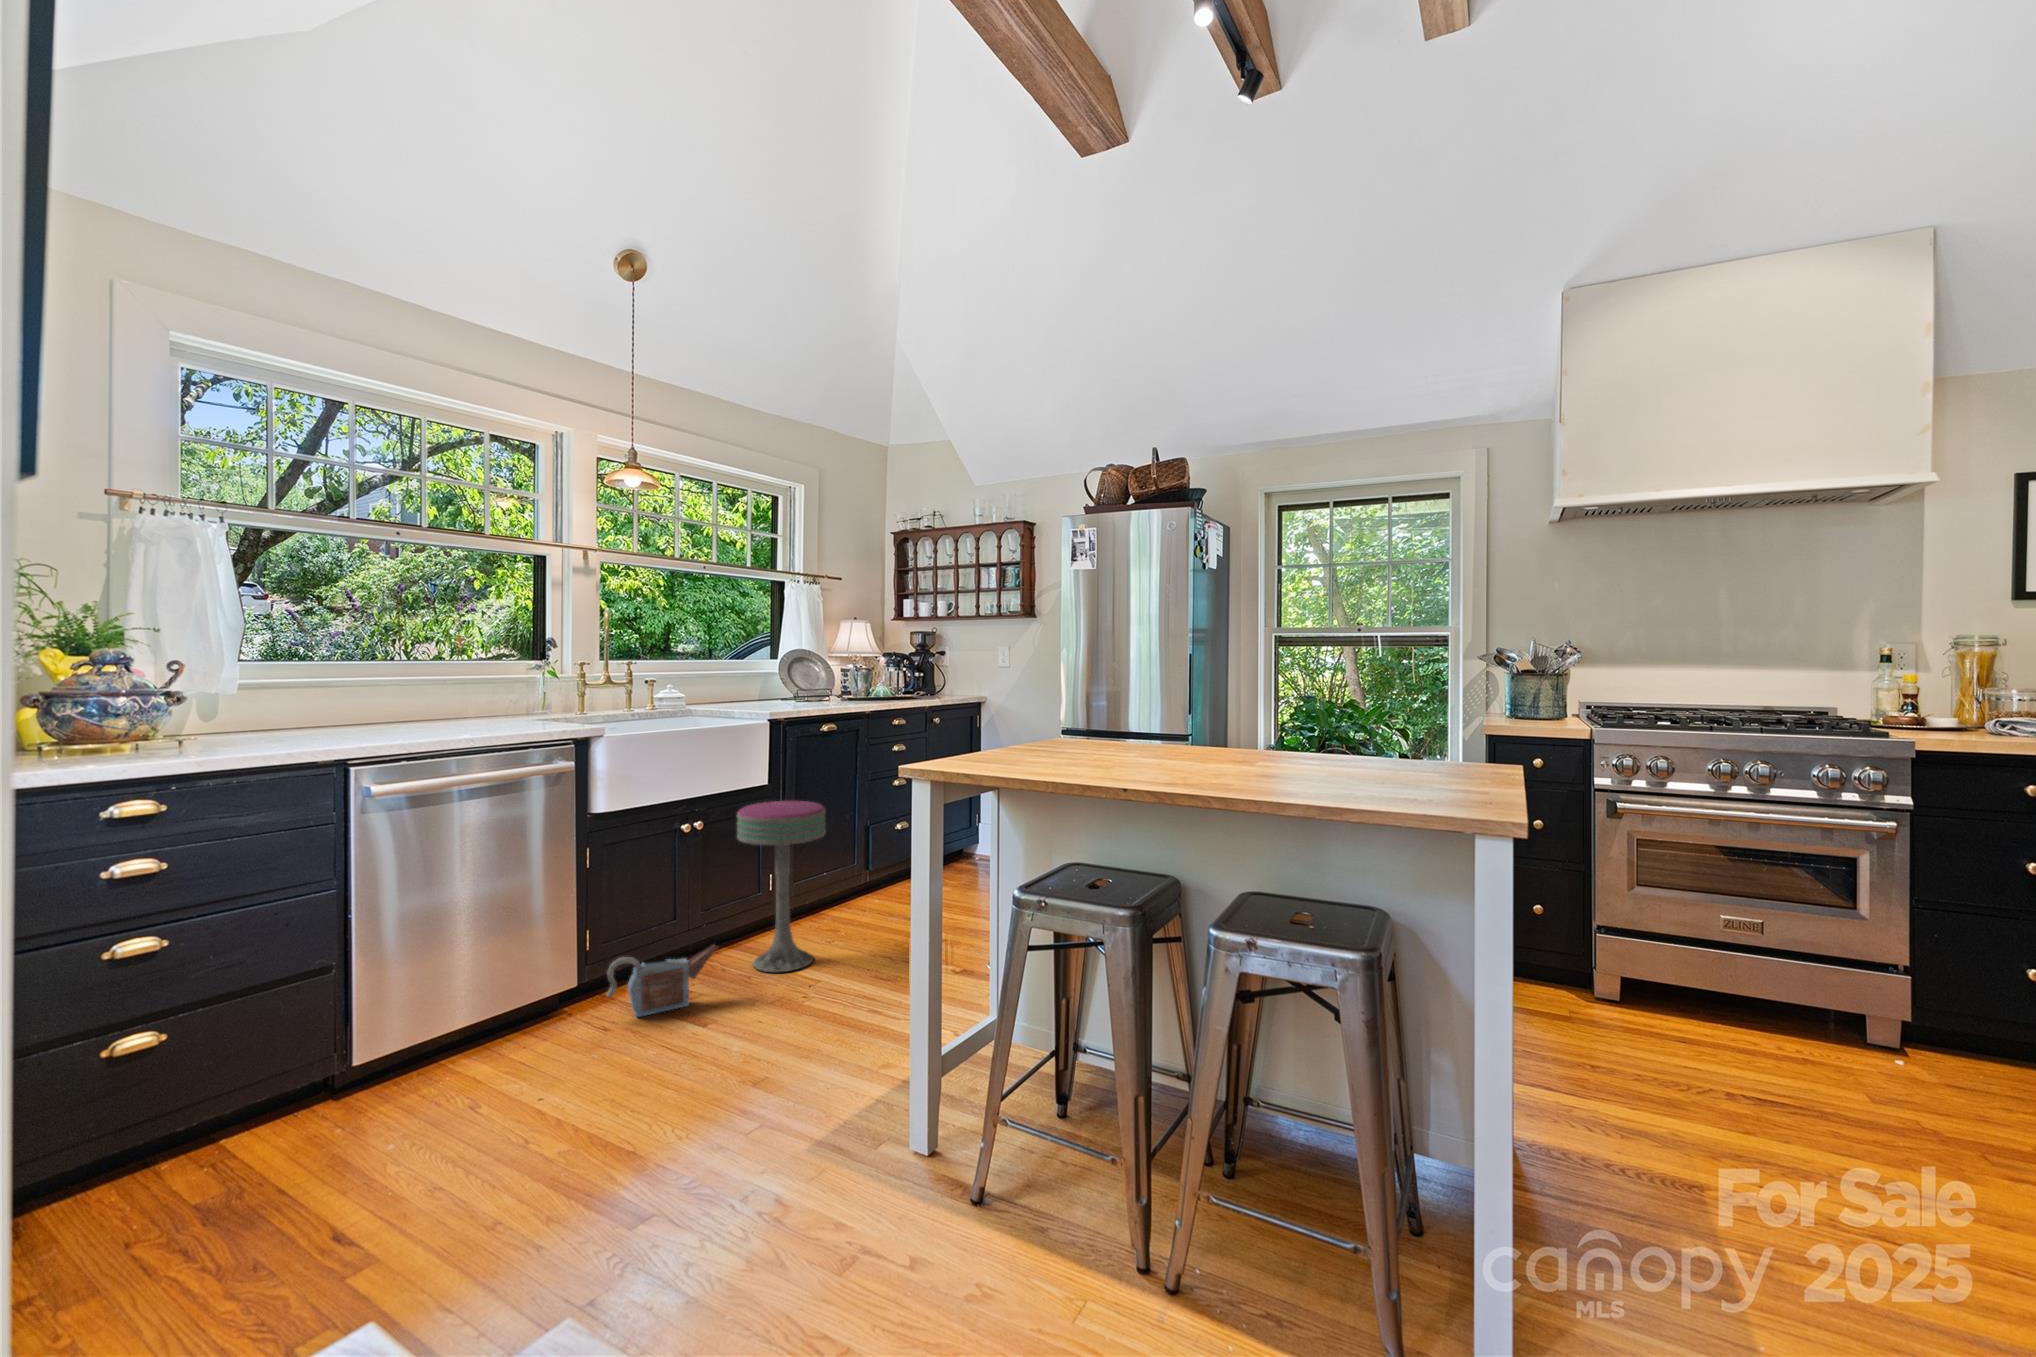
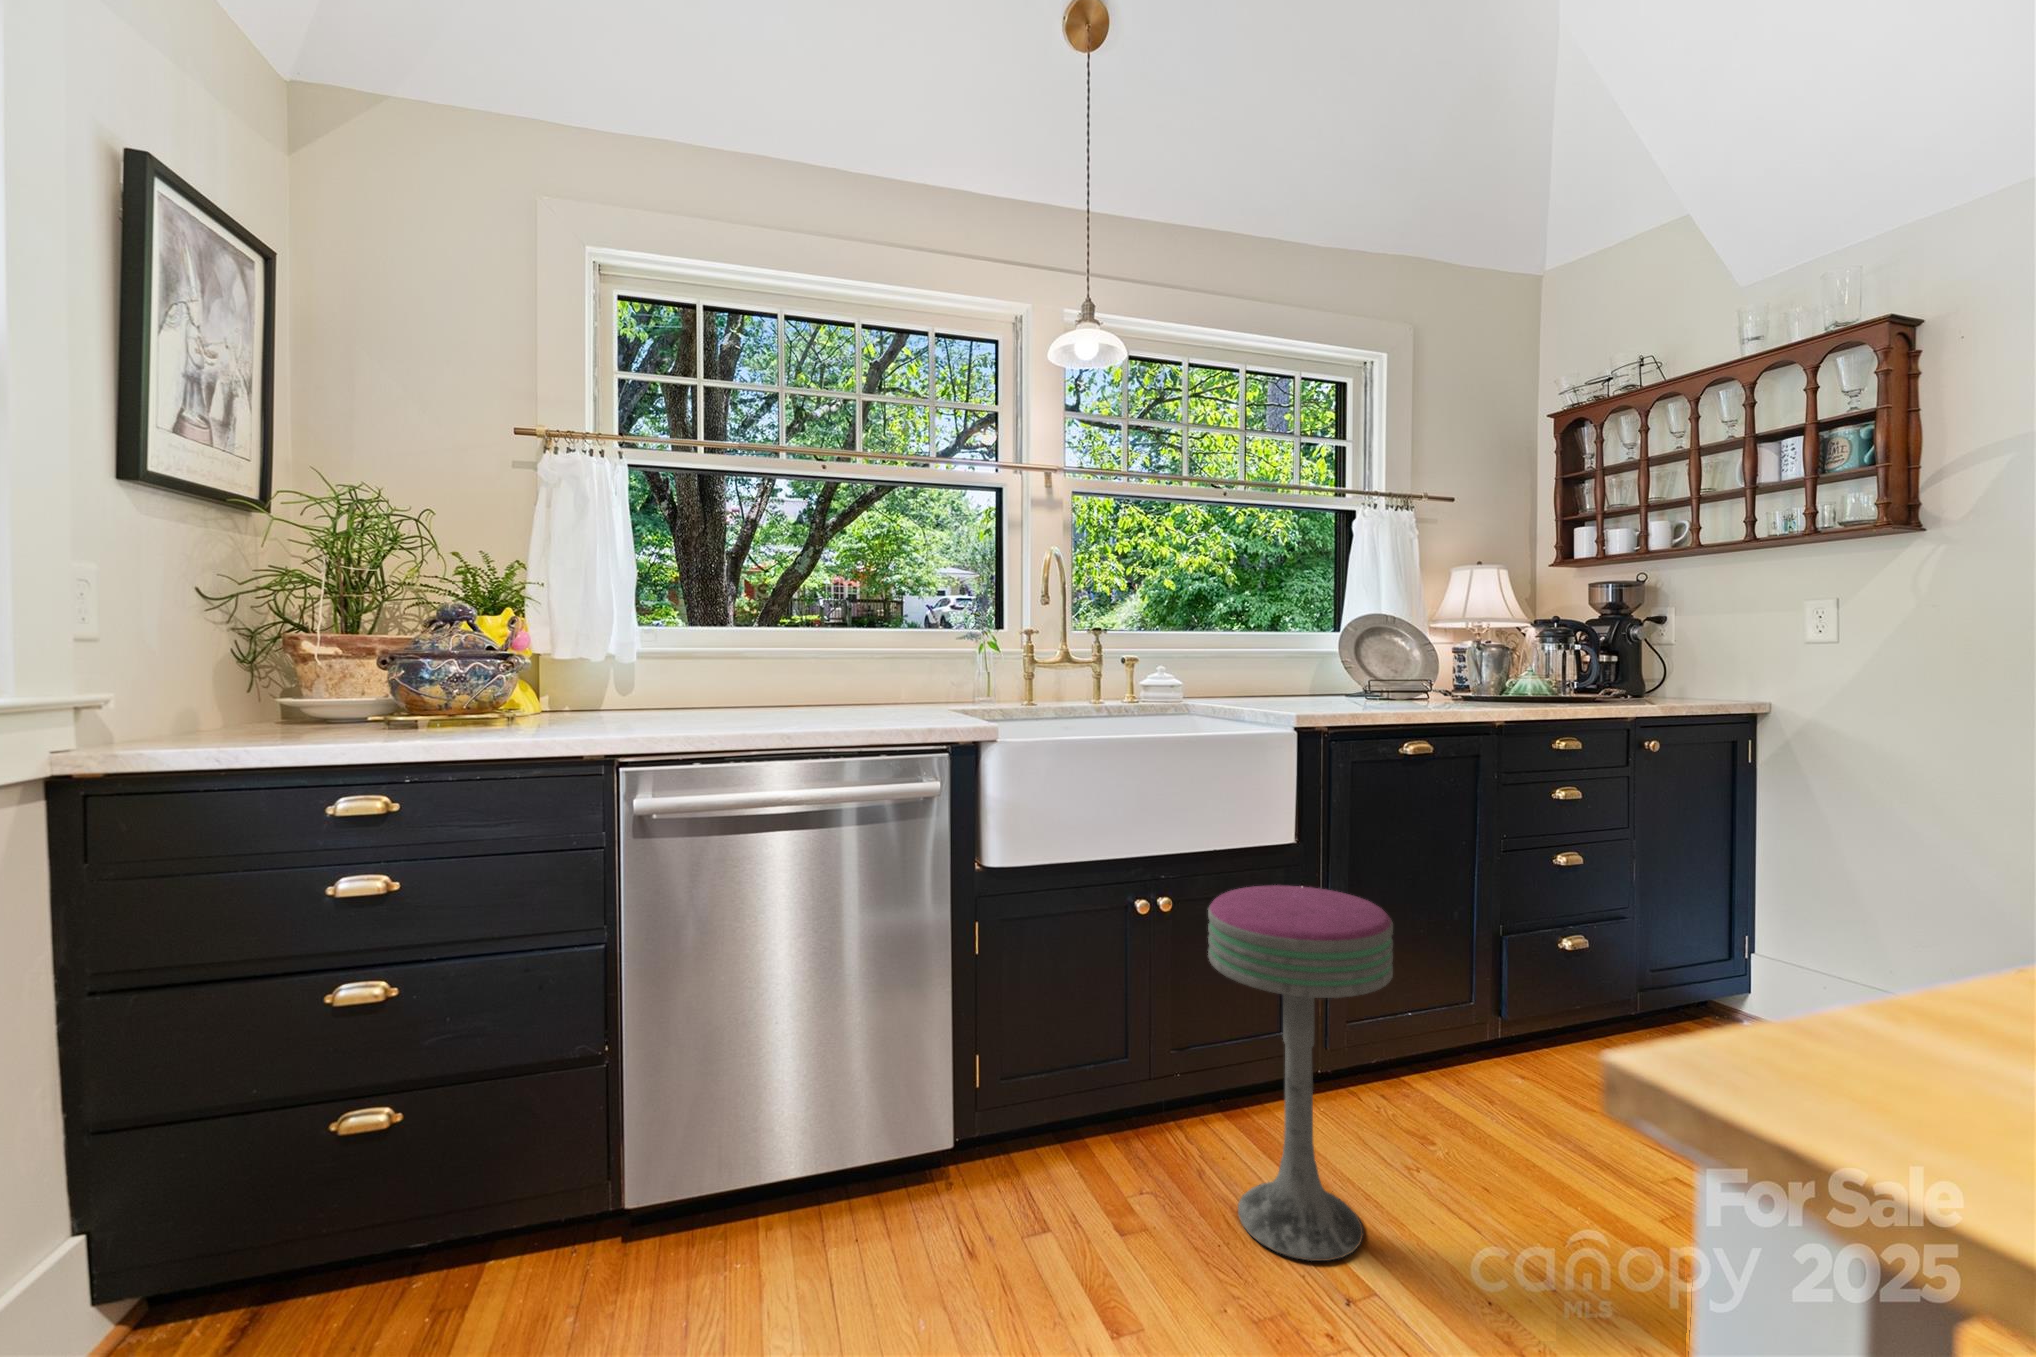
watering can: present [607,944,718,1017] -> none [941,1161,1149,1293]

